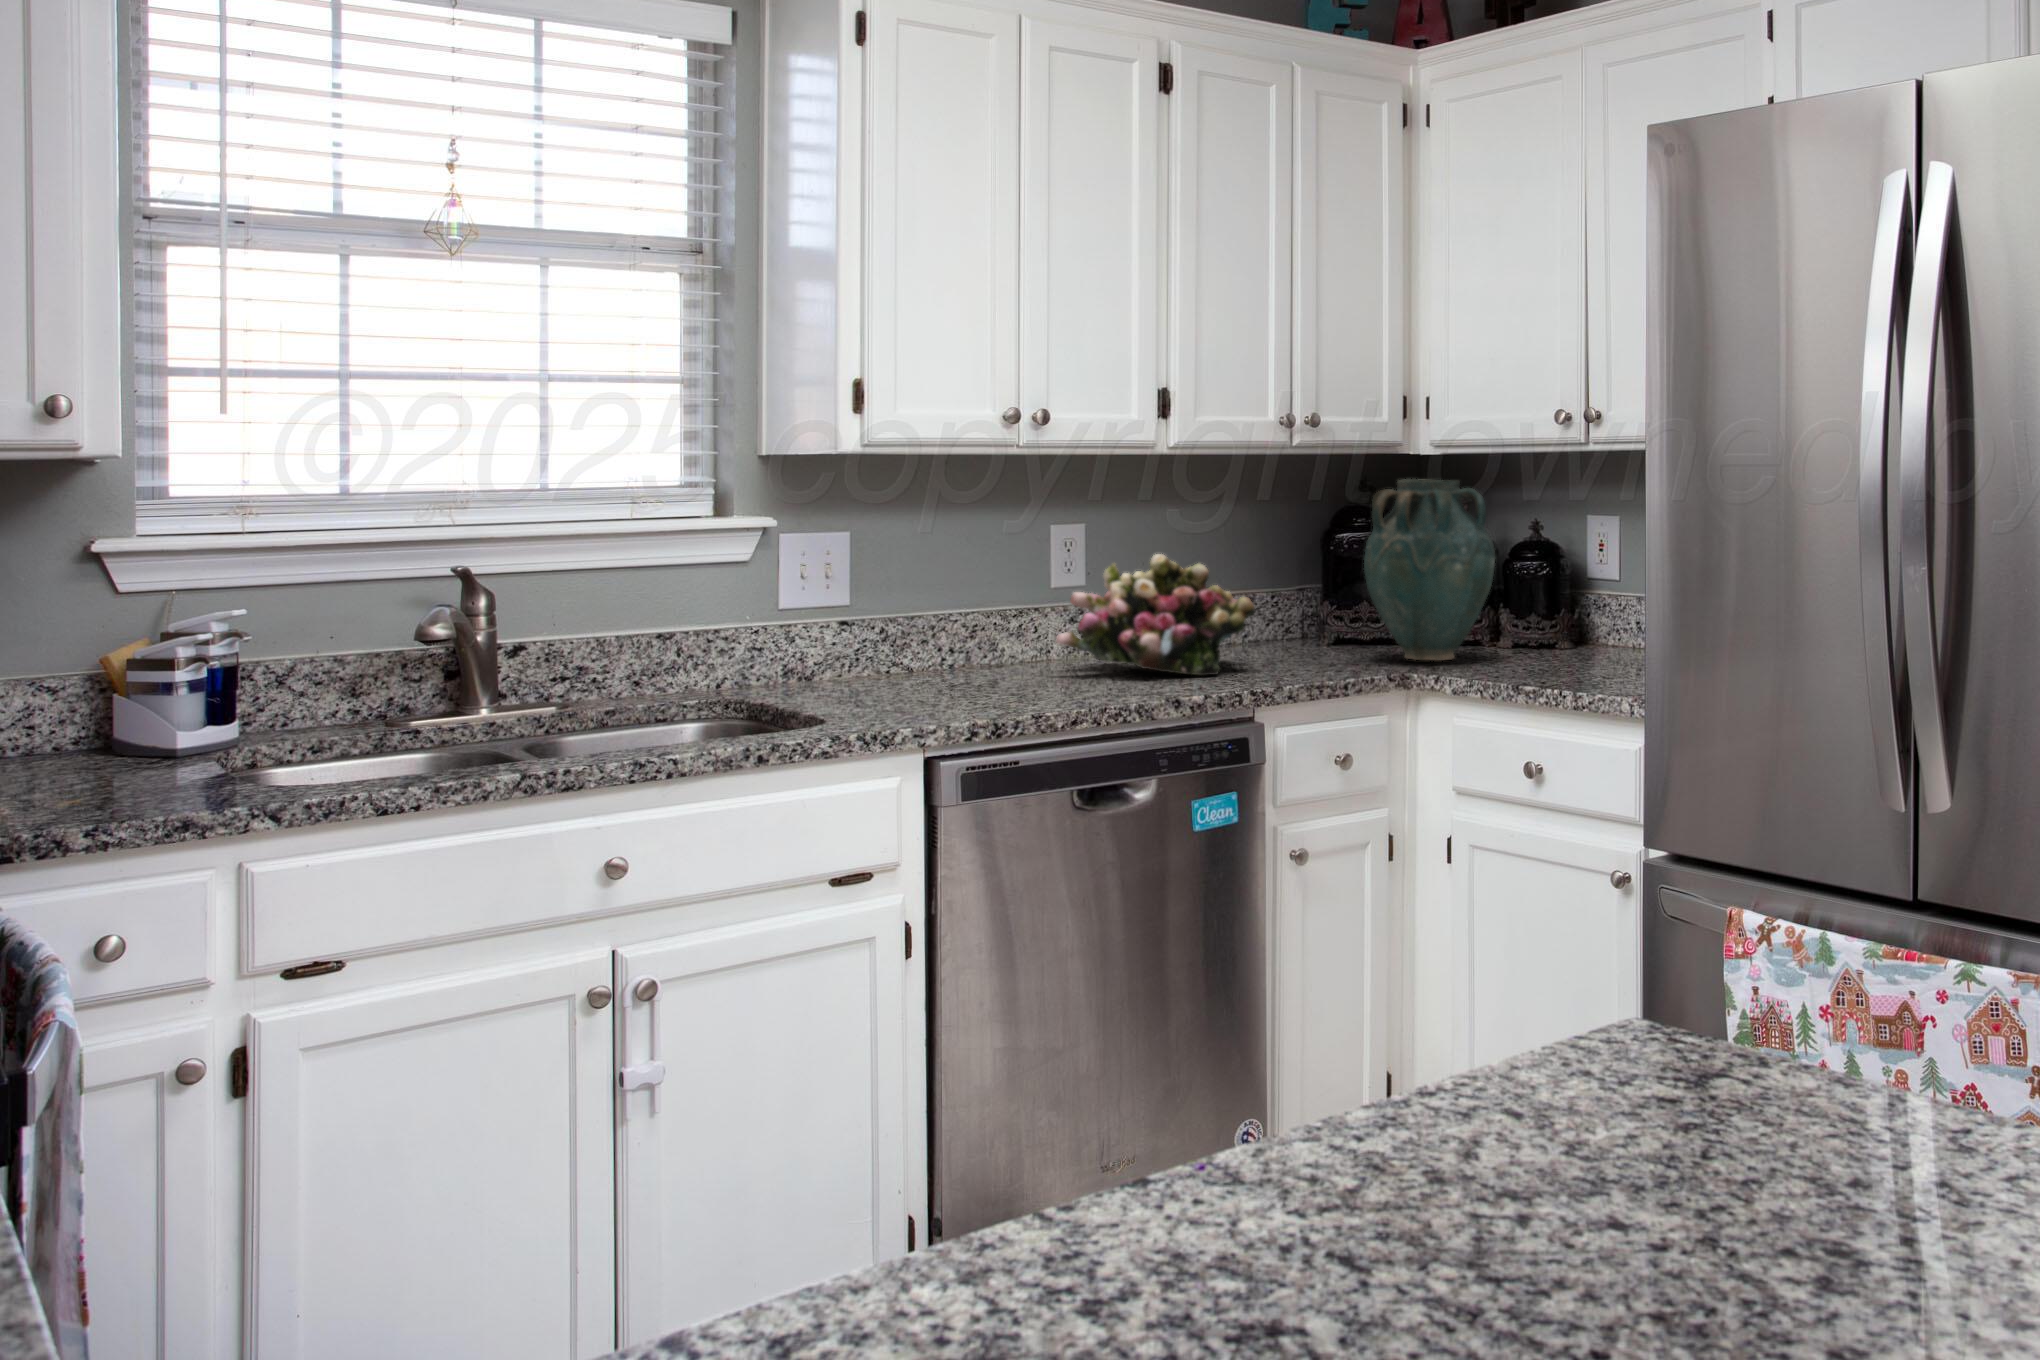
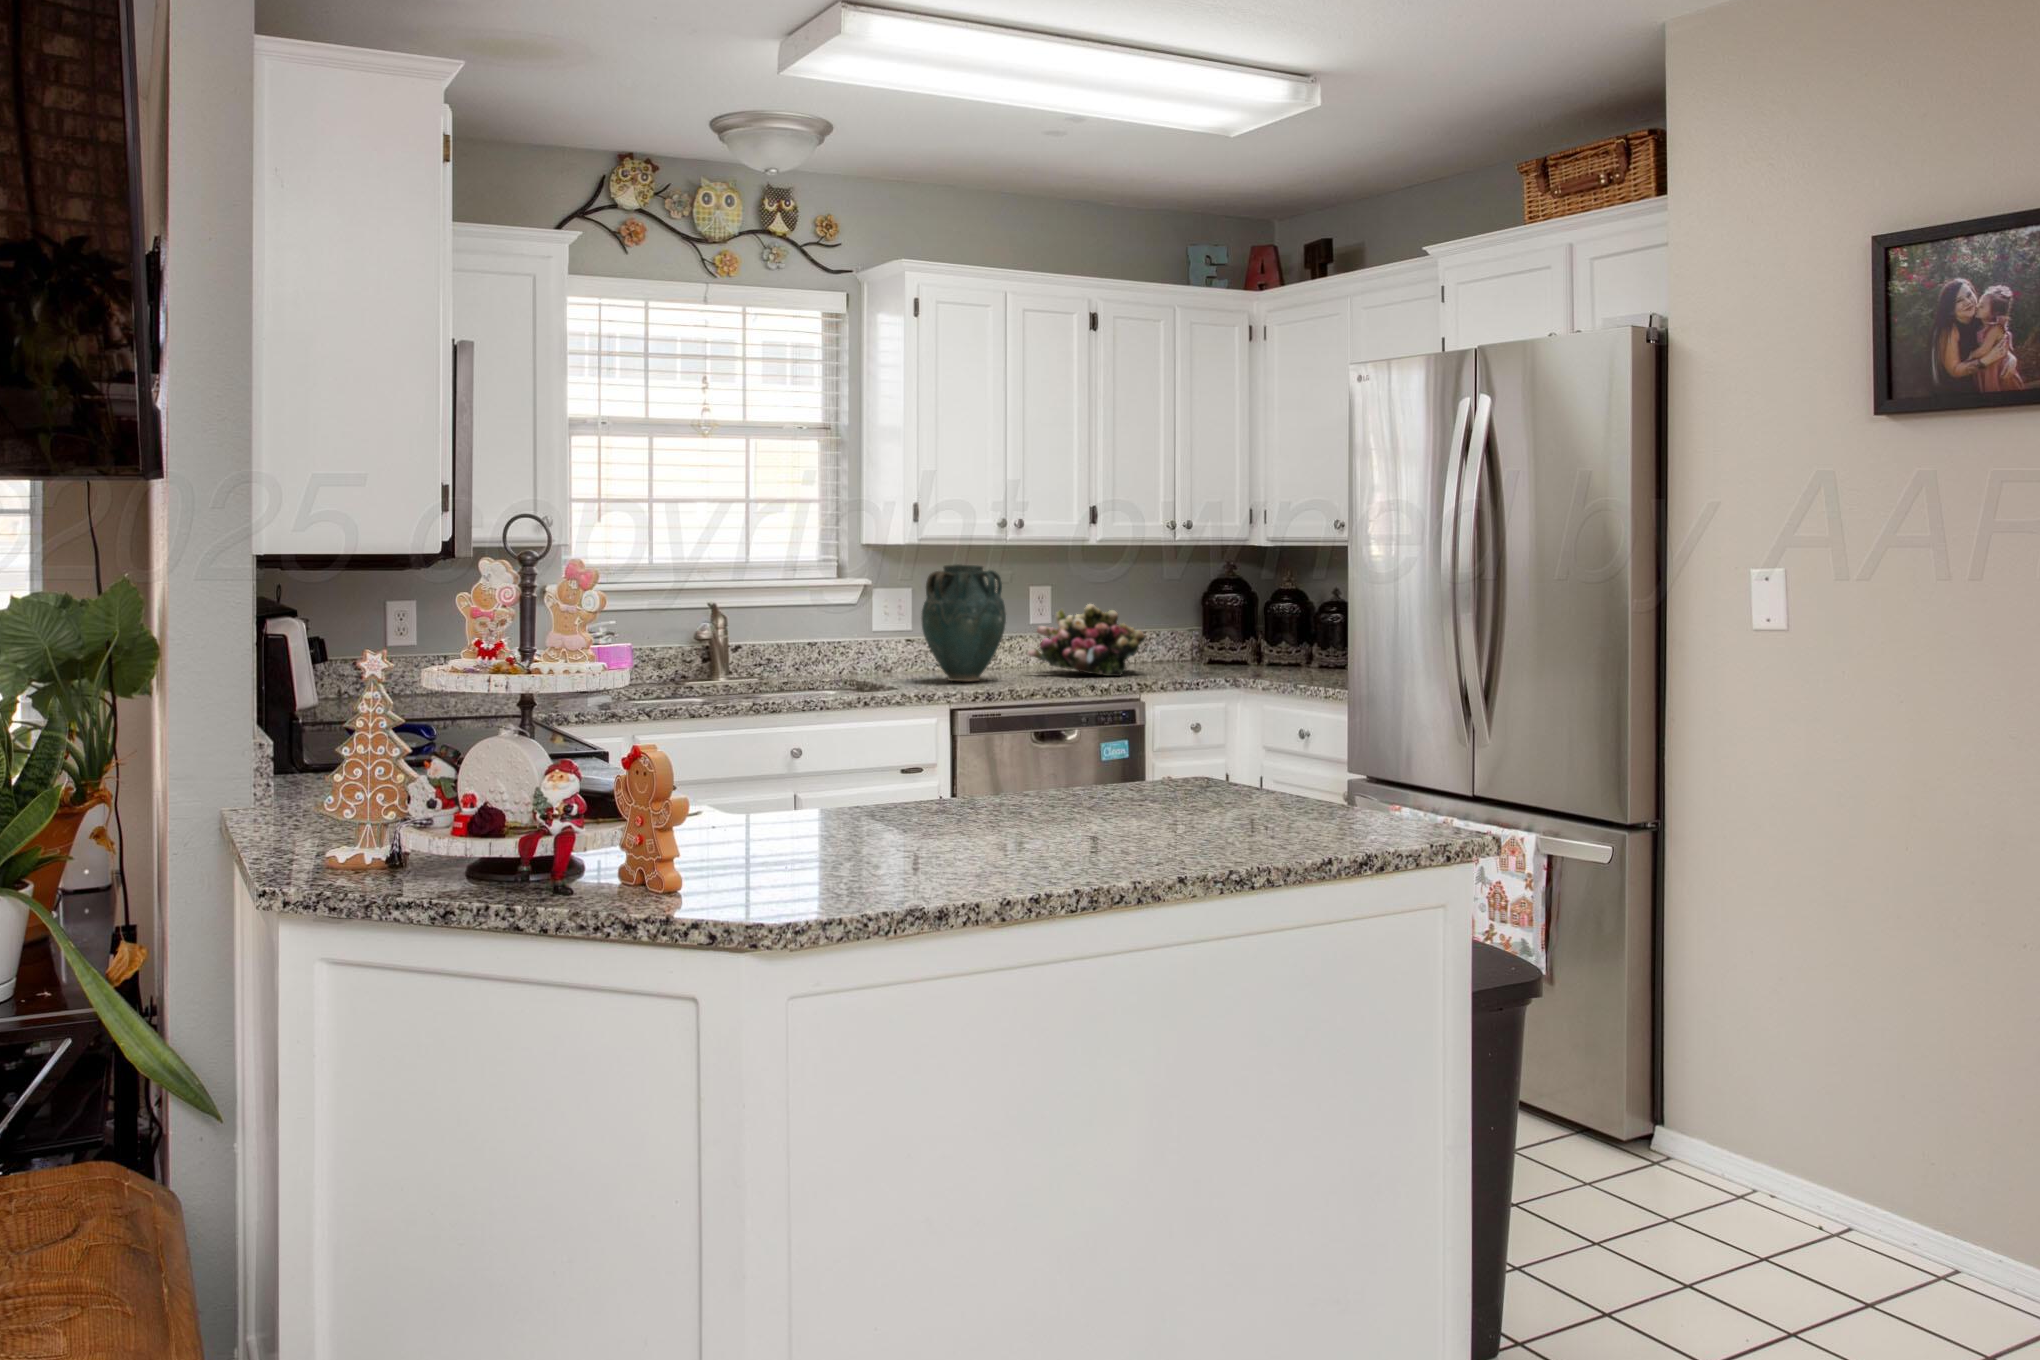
vase: present [1364,479,1495,661] -> present [921,564,1006,682]

